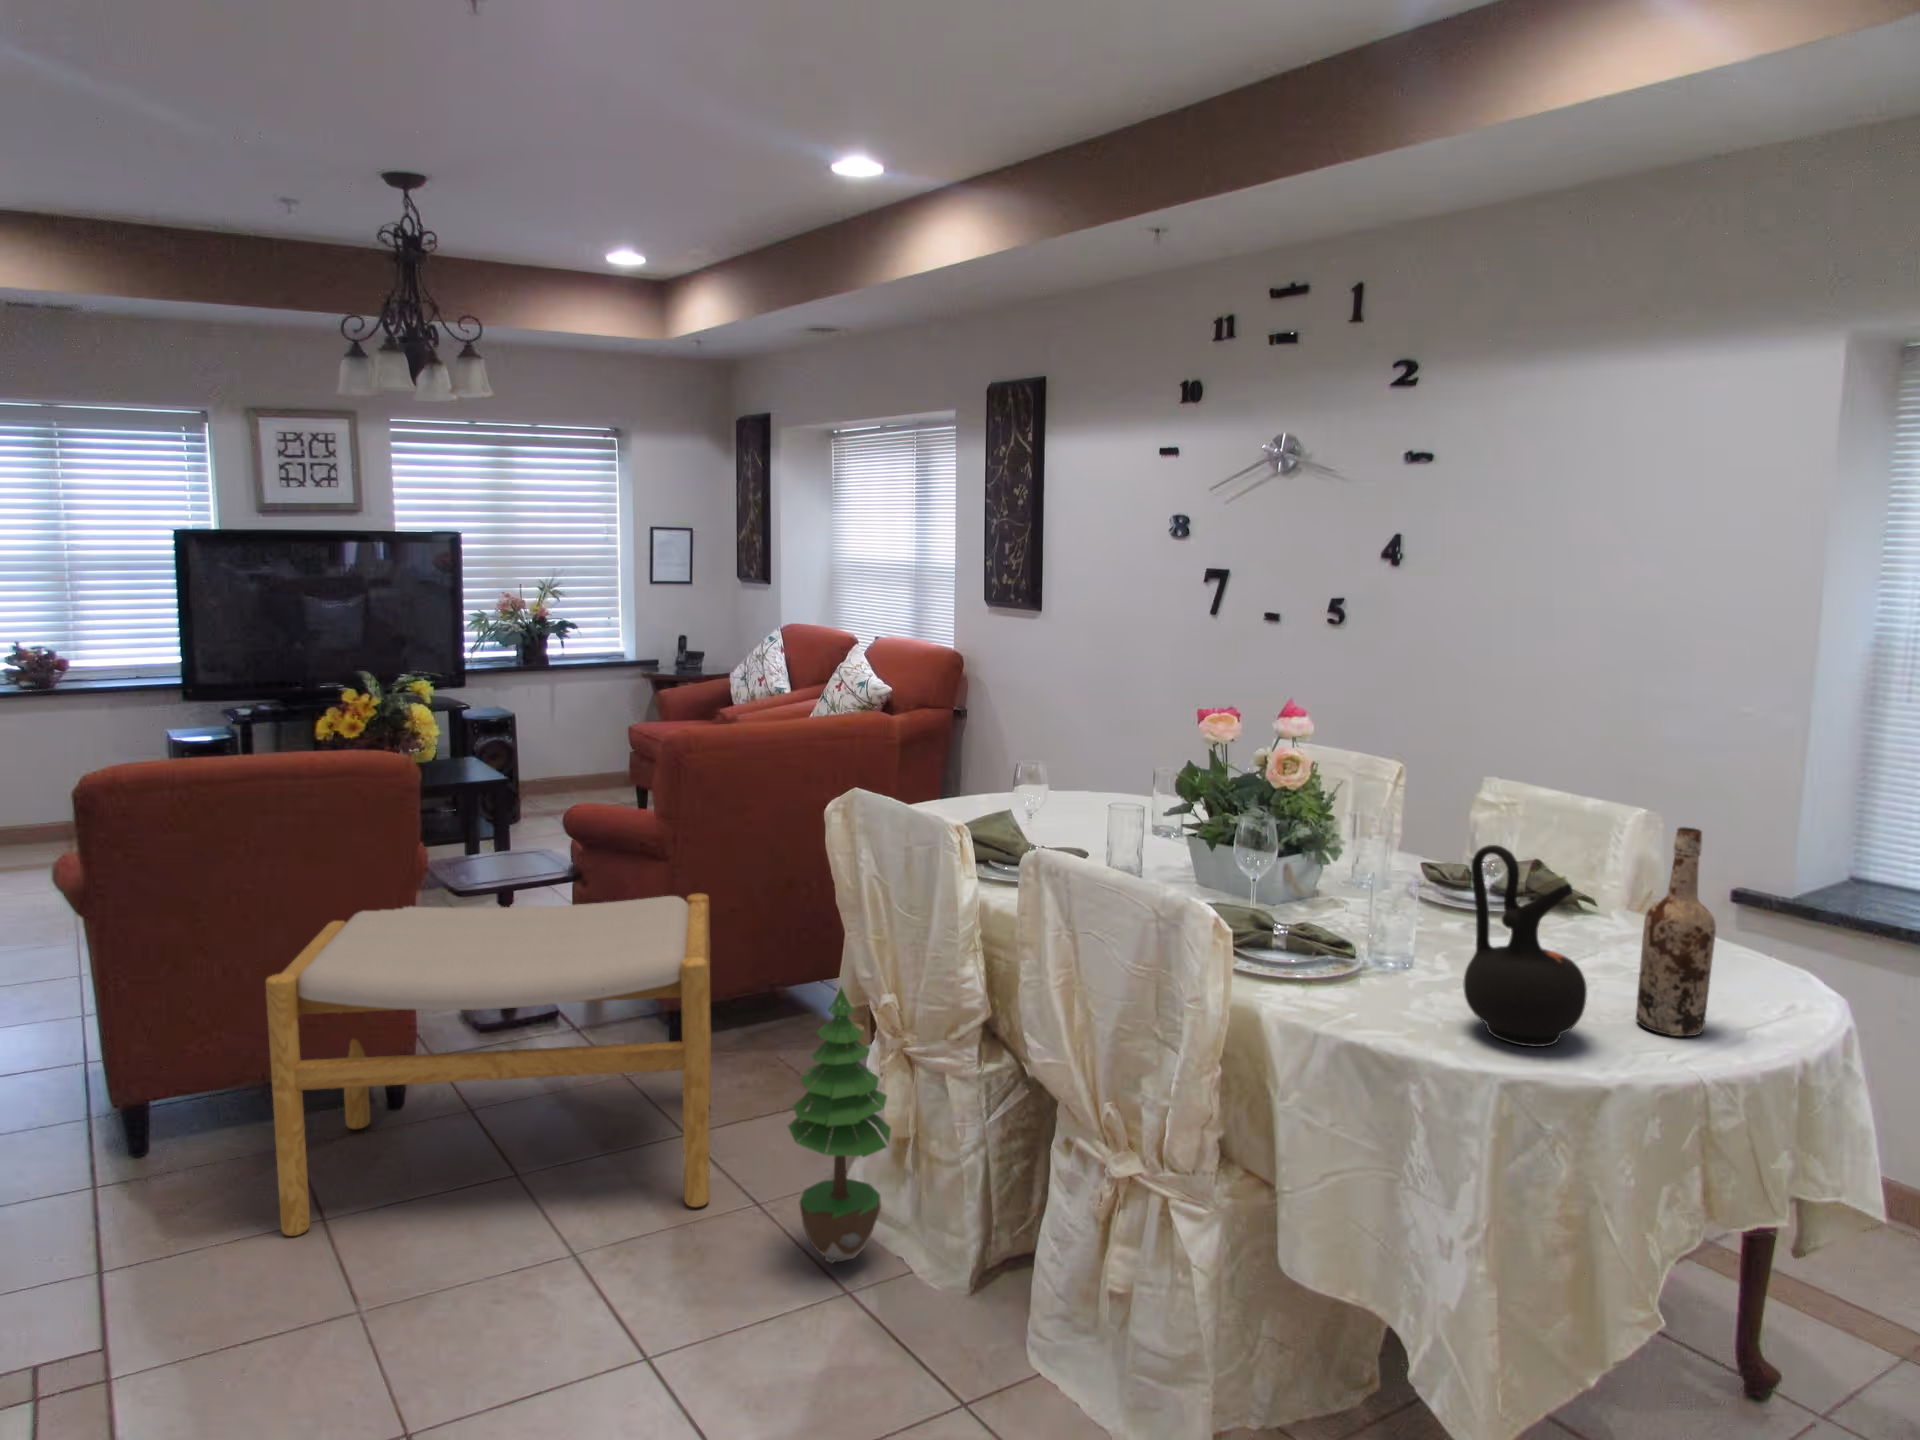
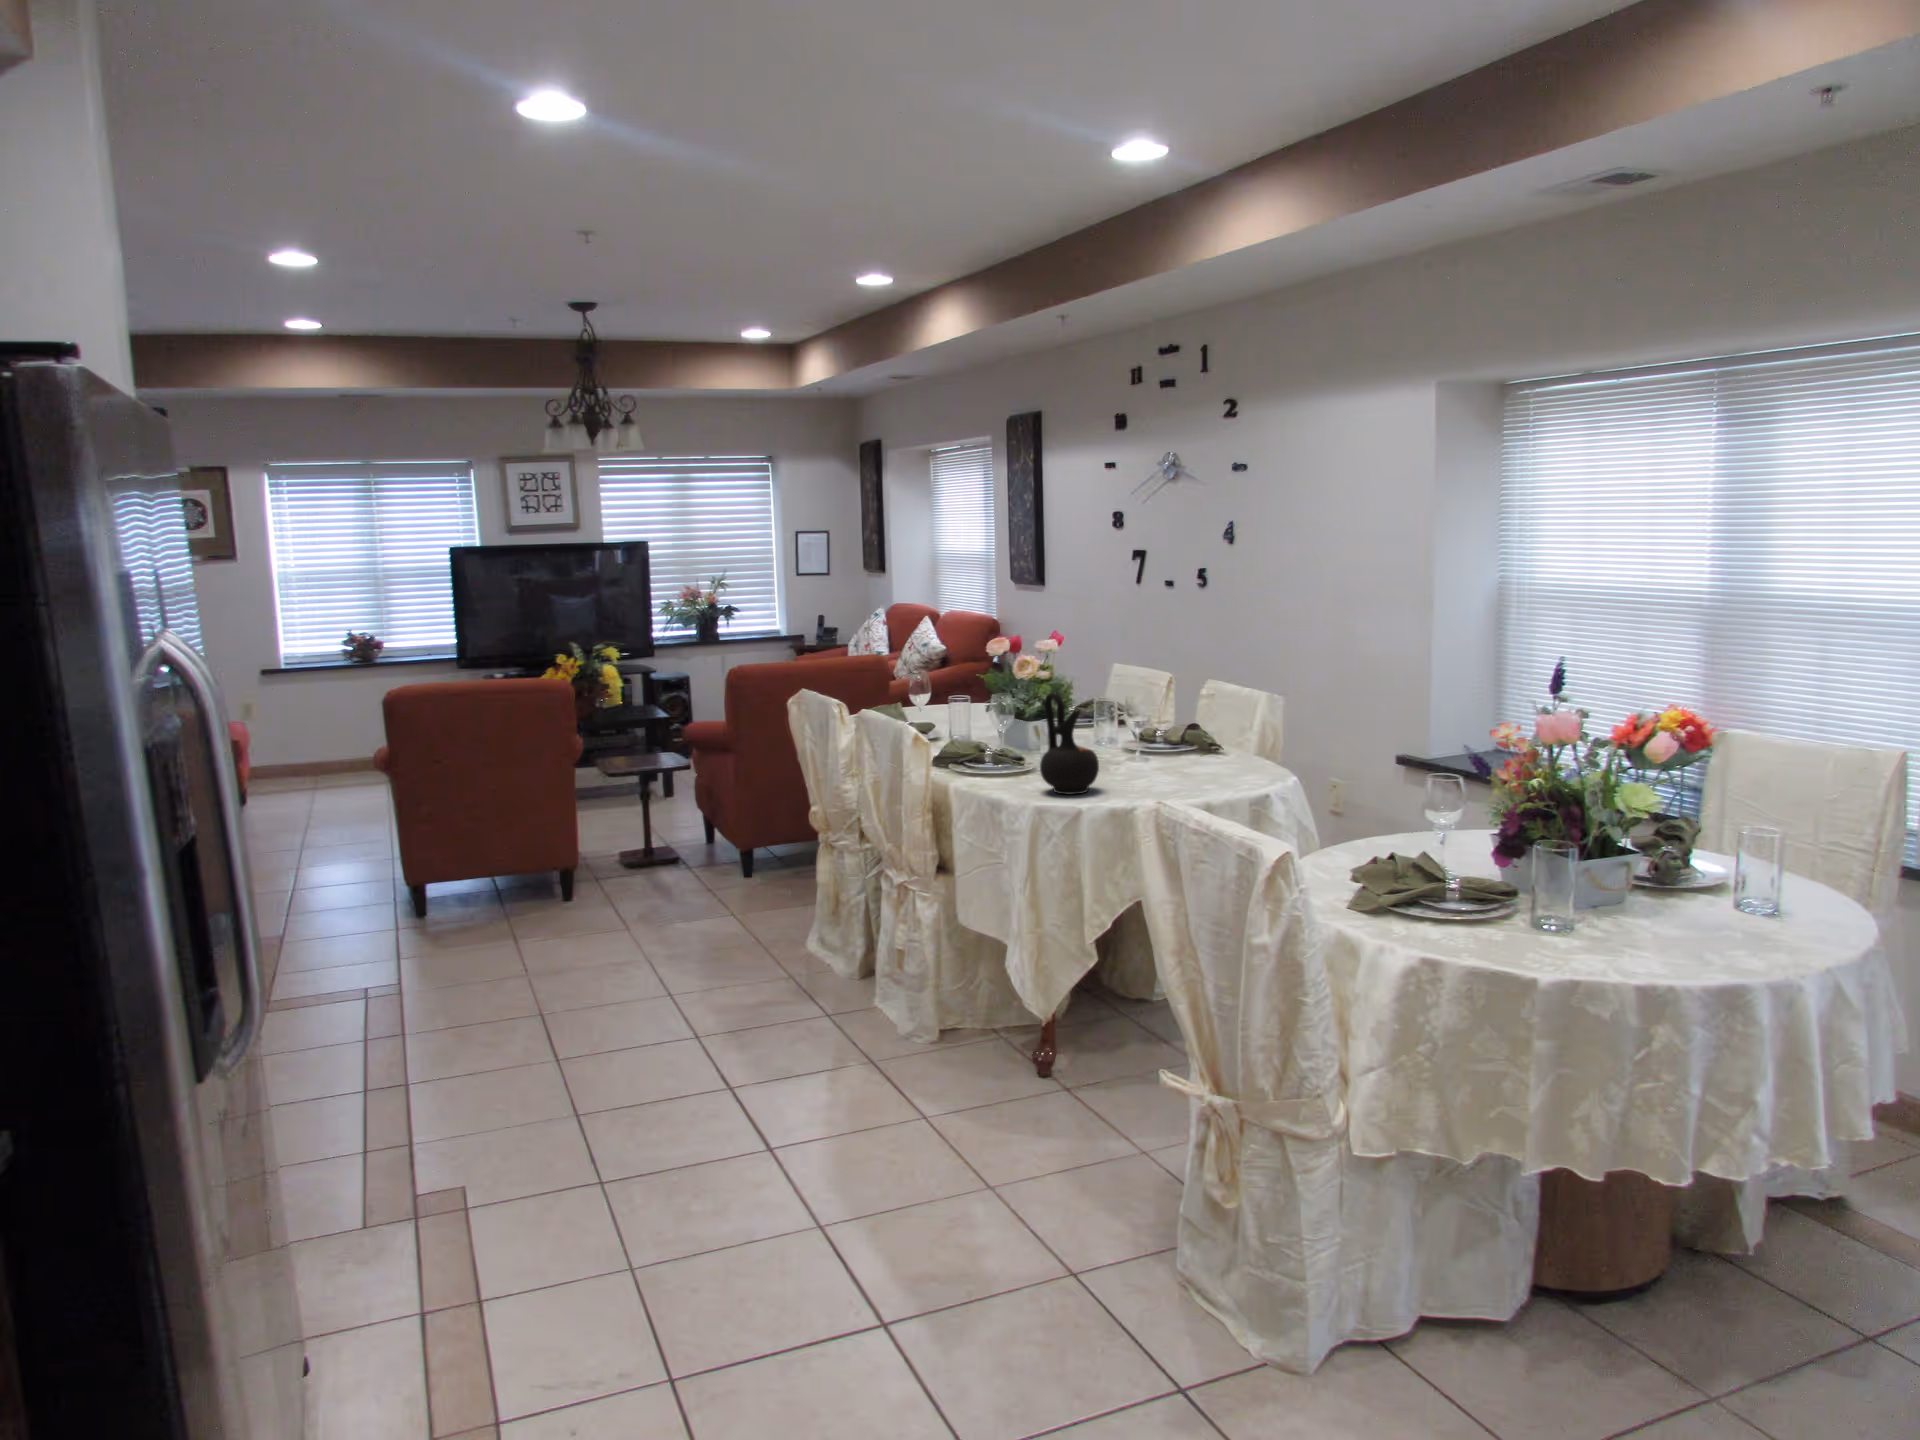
wine bottle: present [1636,827,1716,1036] -> none [1138,682,1172,791]
footstool: present [266,894,711,1236] -> none [486,767,756,948]
potted tree: present [788,986,891,1263] -> none [763,800,824,965]

